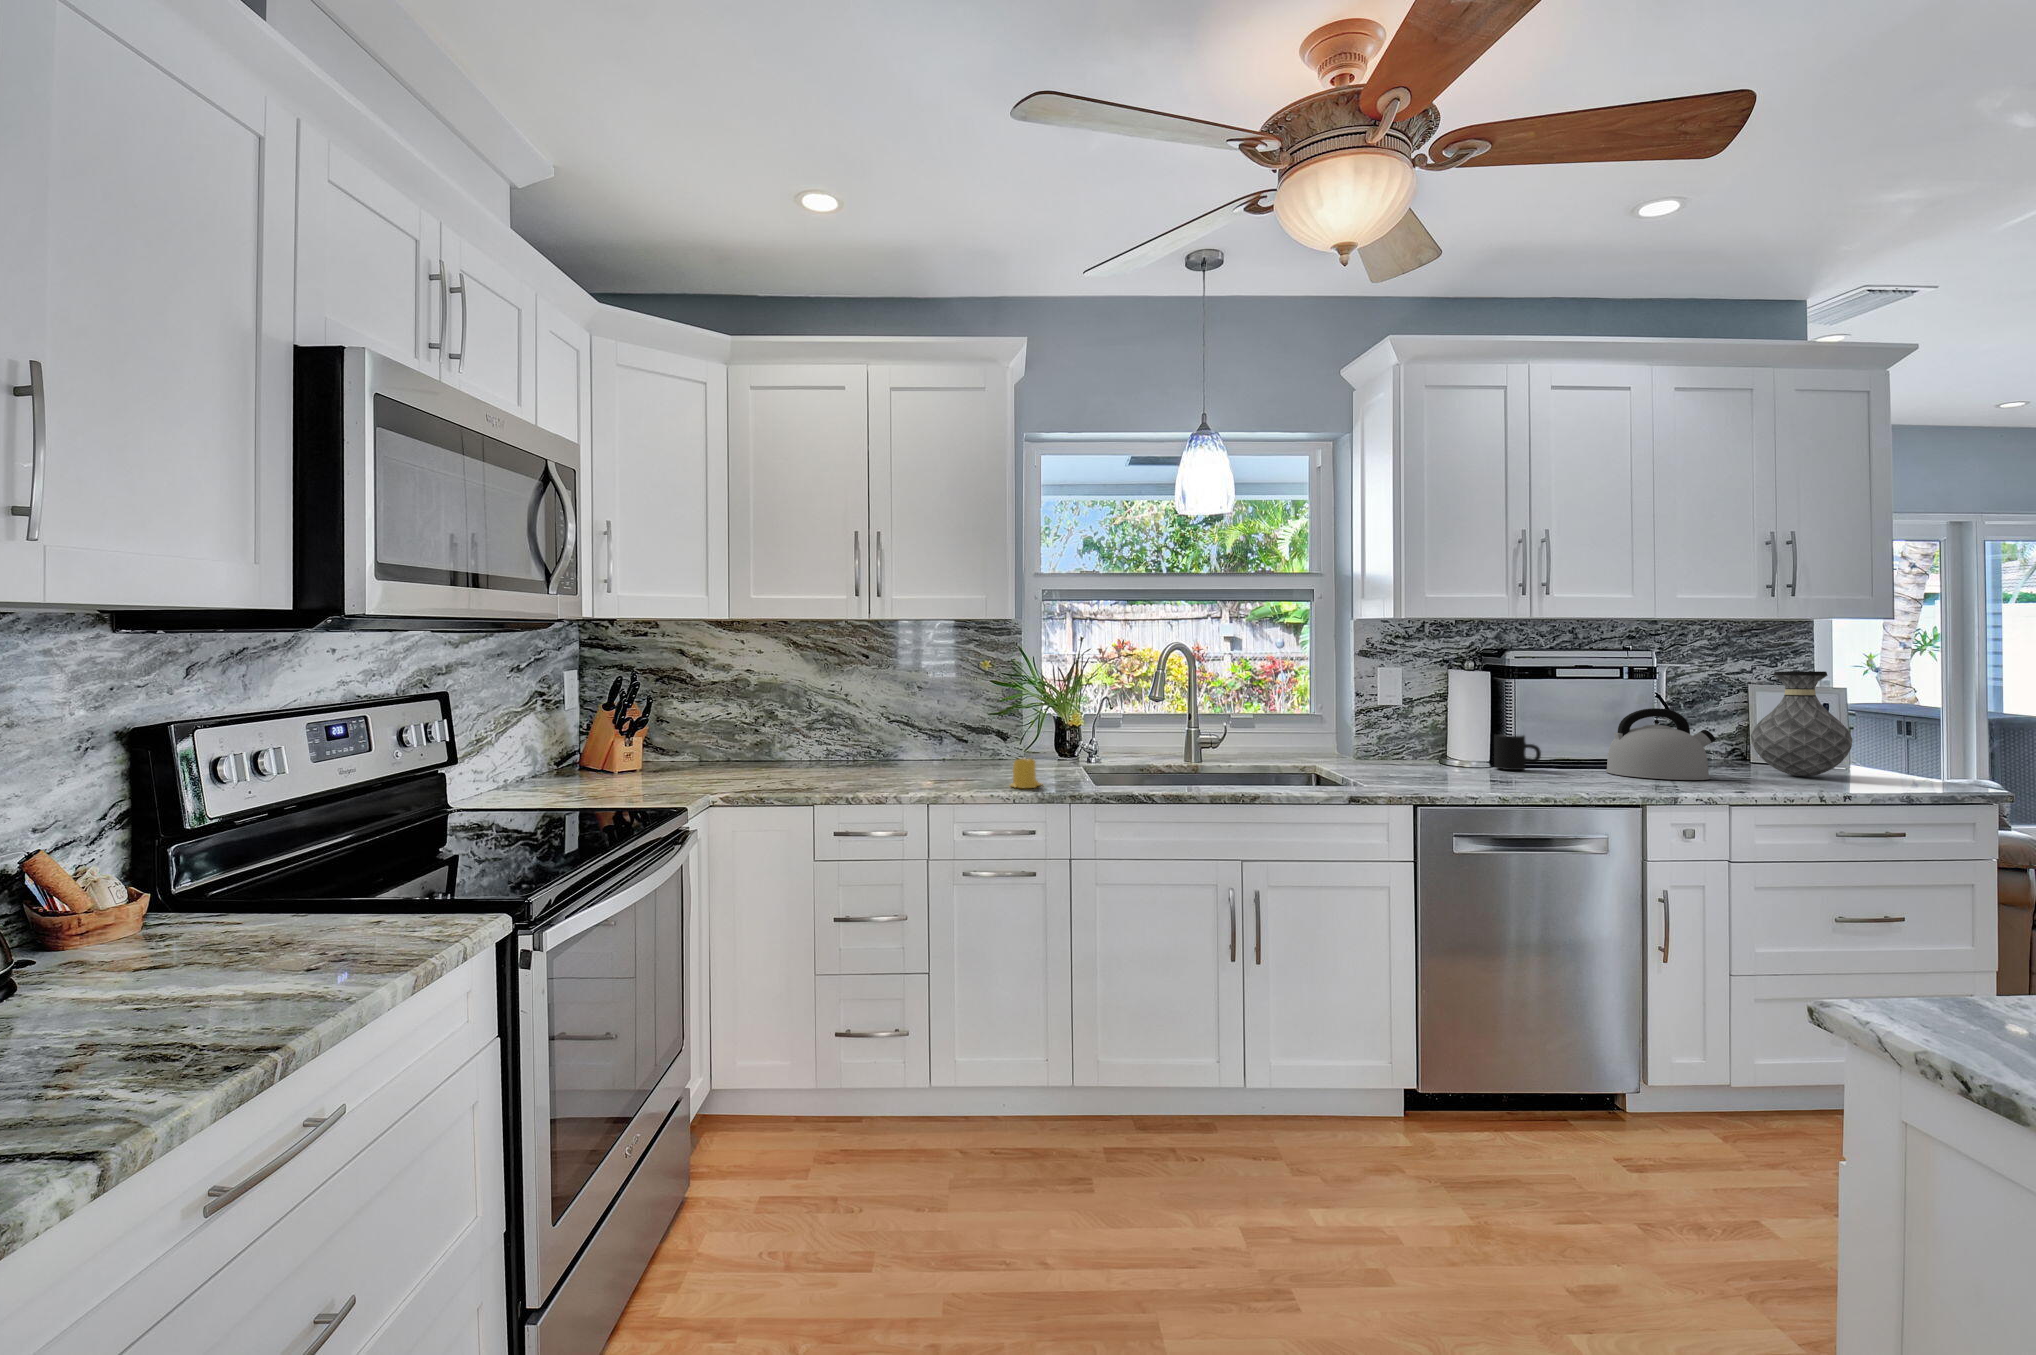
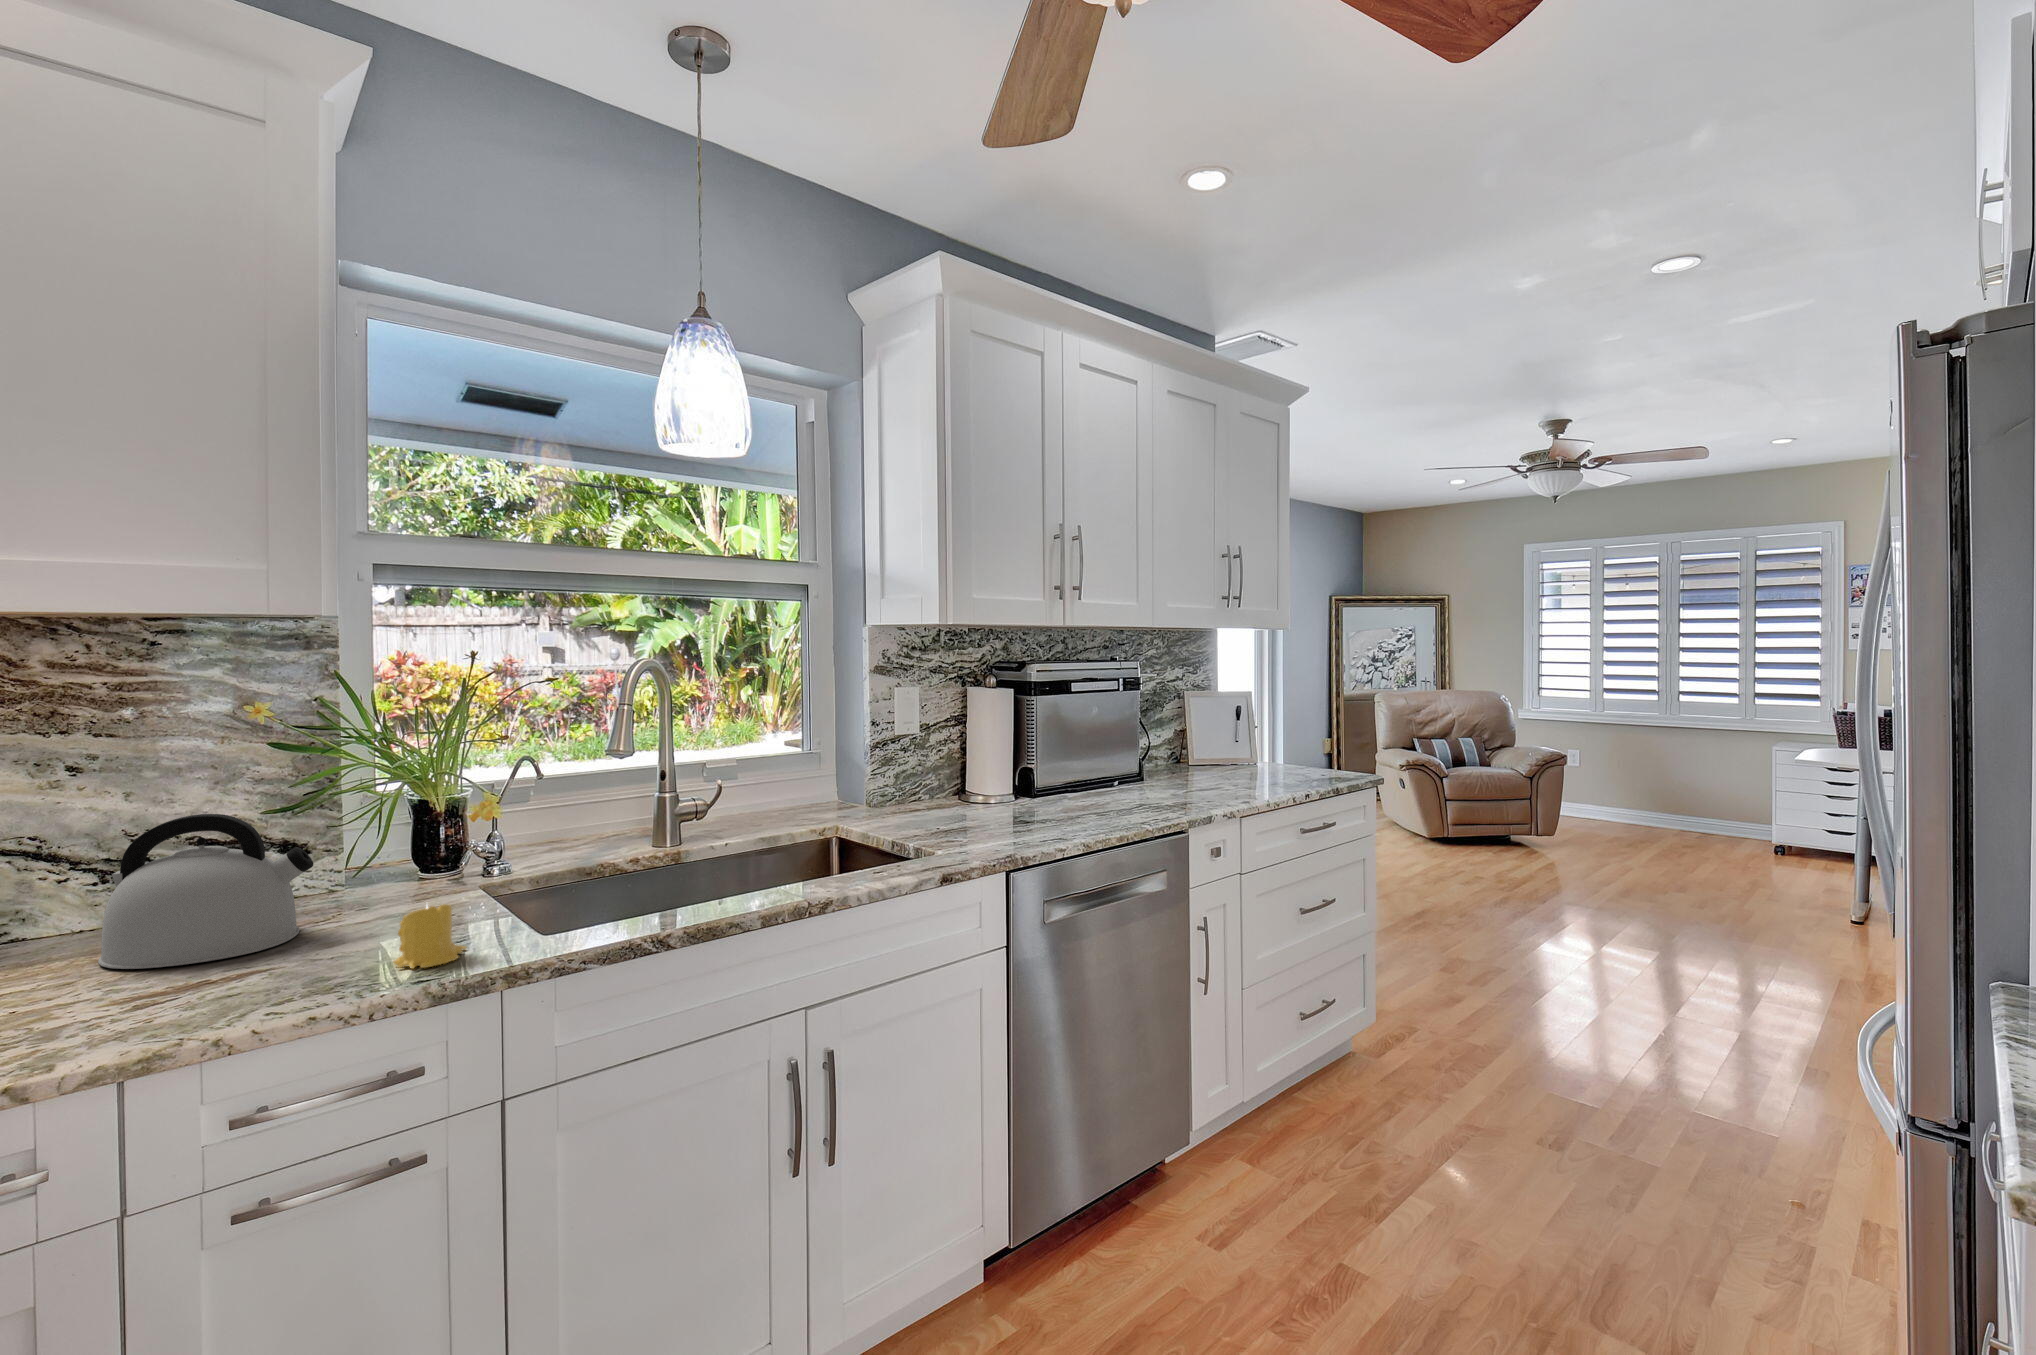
vase: present [1751,671,1853,776] -> none [1208,684,1274,781]
kettle: present [1606,708,1716,780] -> present [98,814,313,969]
mug: present [1494,735,1541,770] -> none [1025,763,1068,806]

